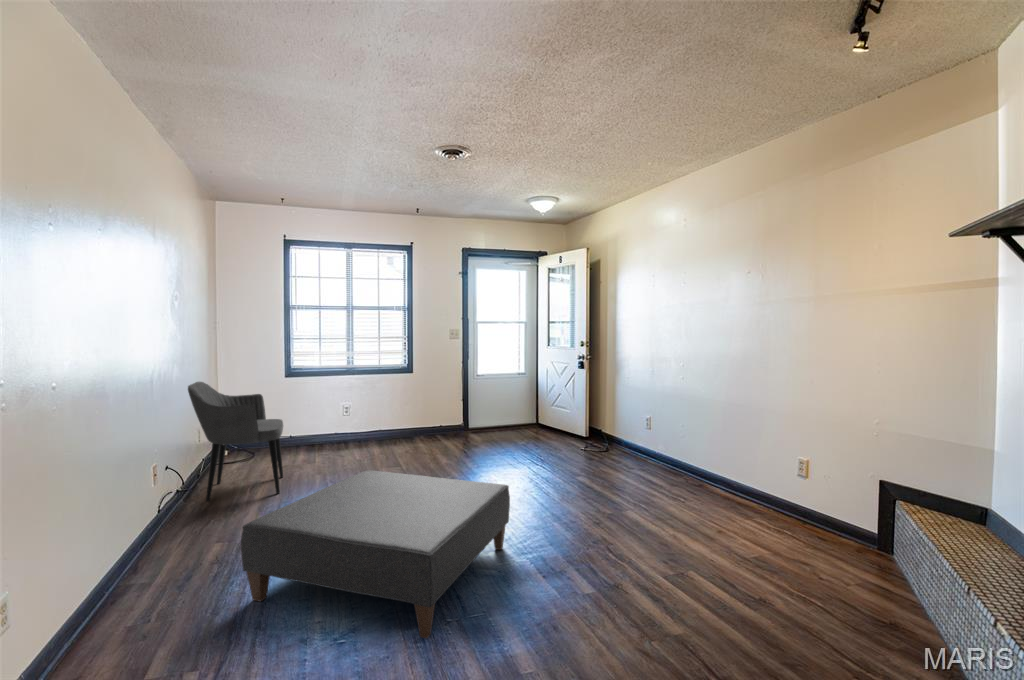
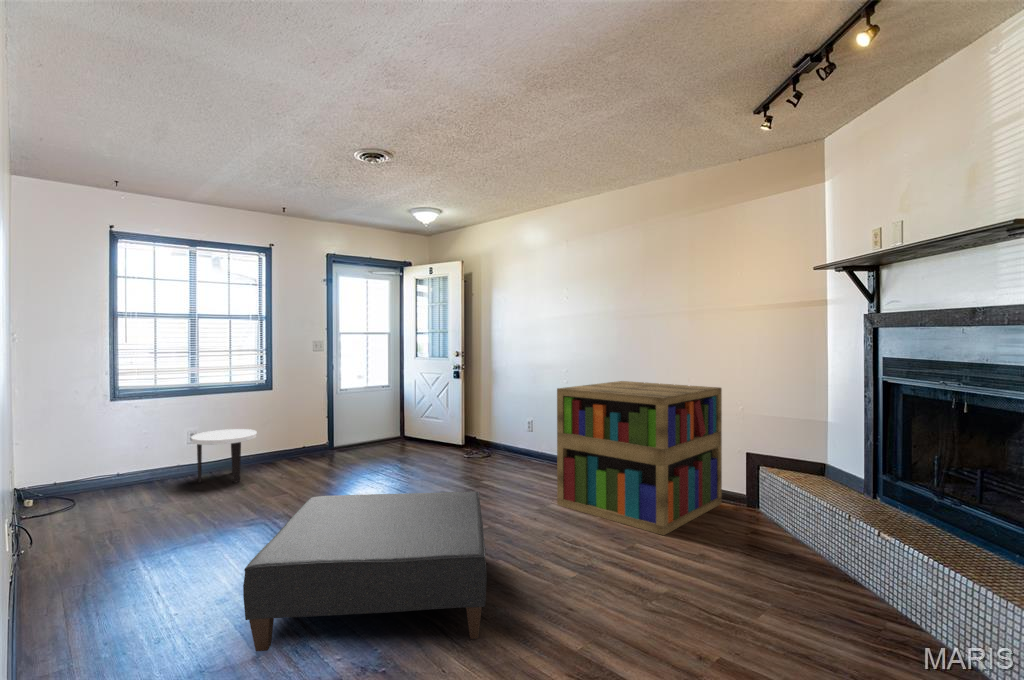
bookshelf: none [634,377,852,569] -> present [557,381,722,535]
armchair: present [188,382,283,501] -> none [26,413,163,567]
side table: none [342,405,393,450] -> present [191,429,257,483]

